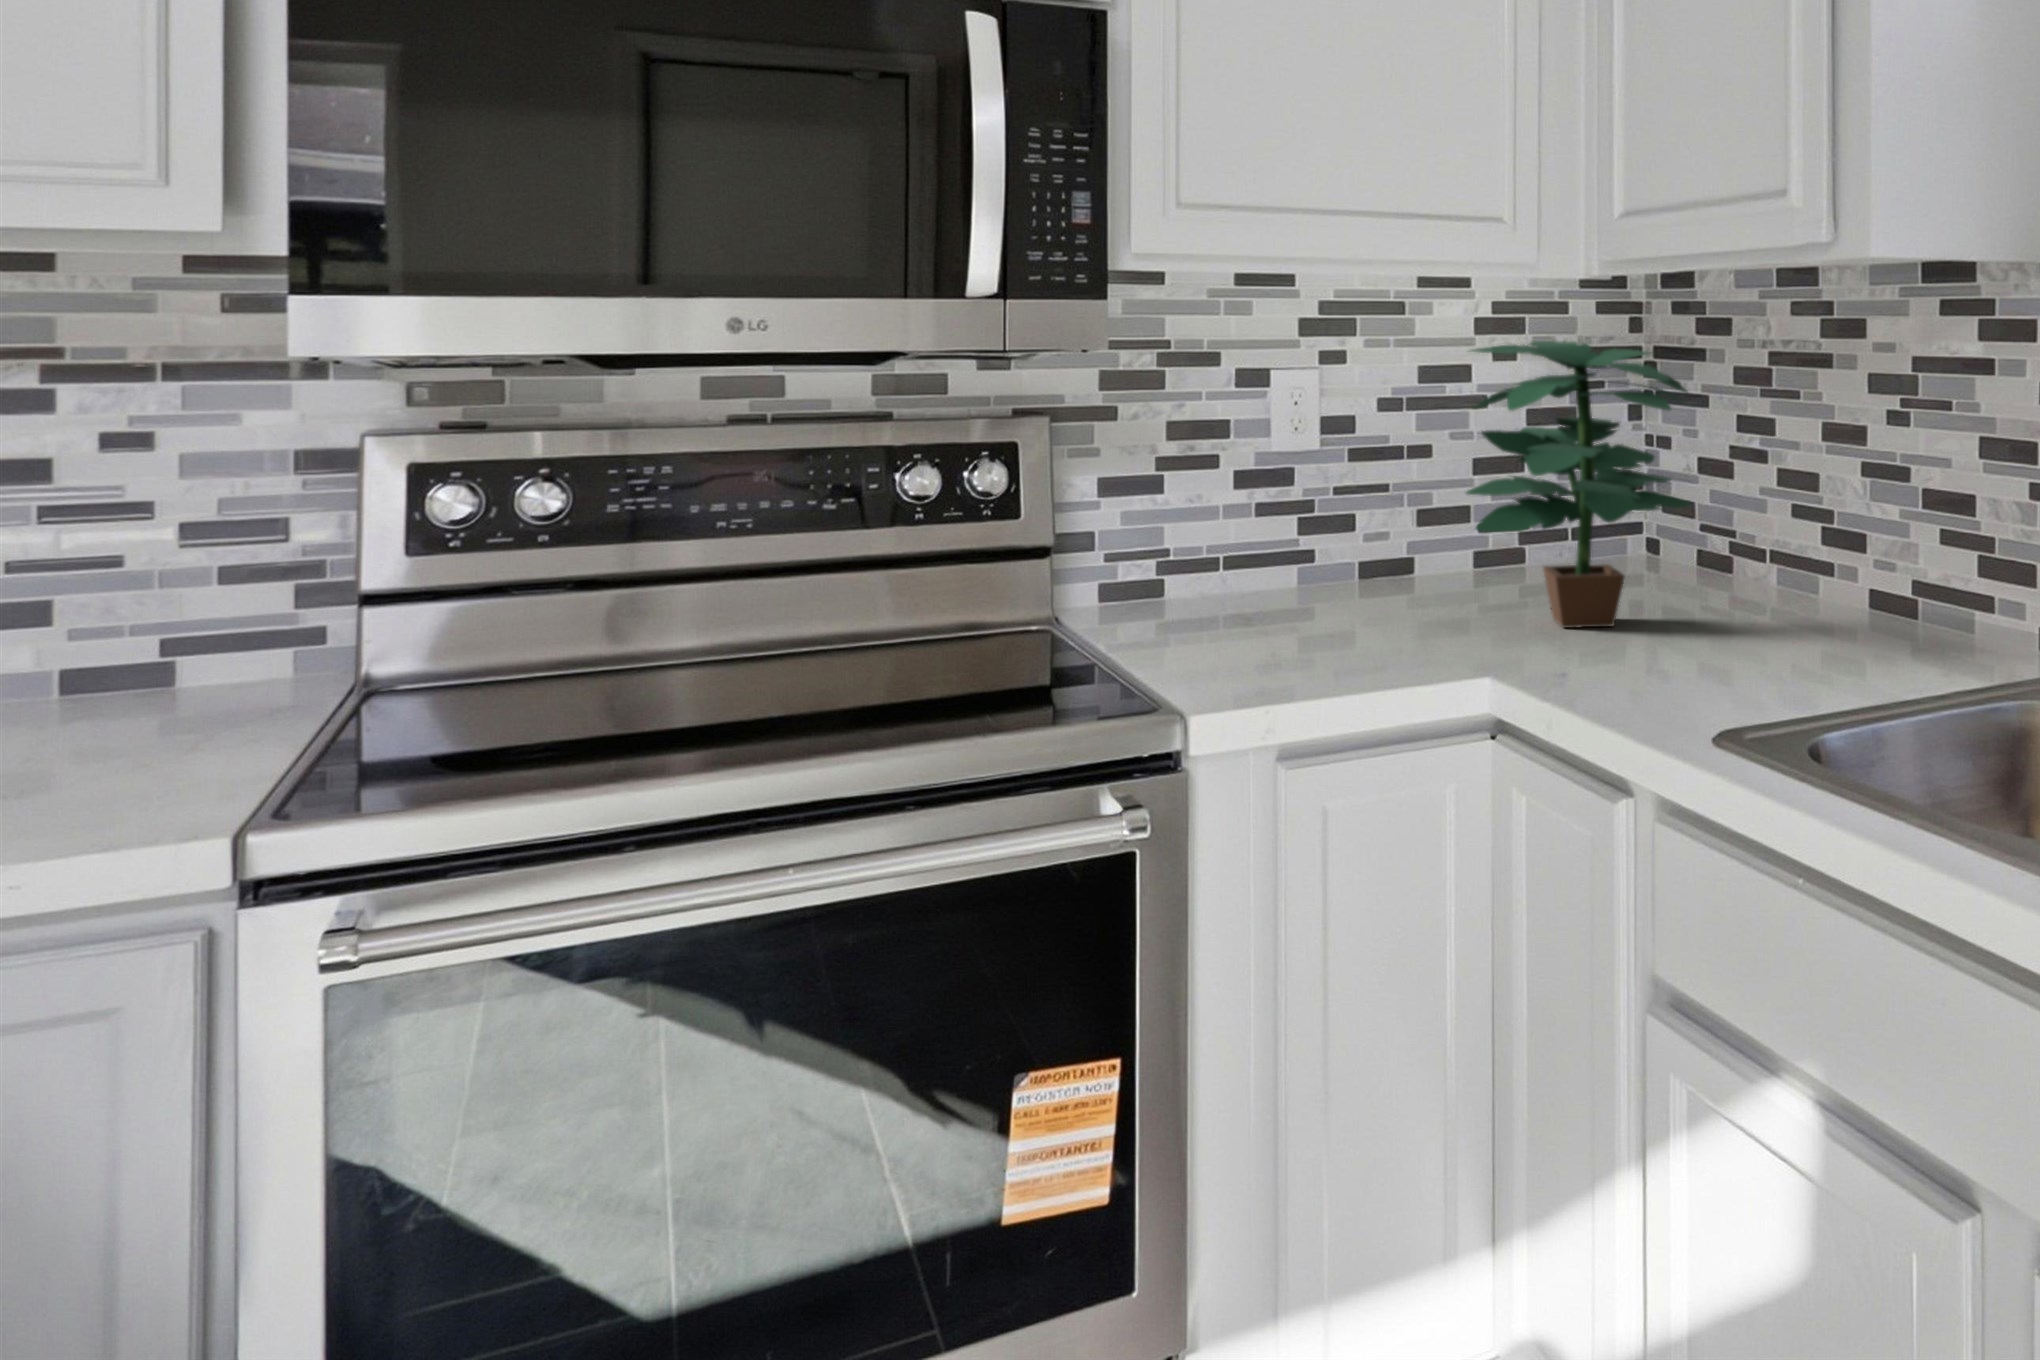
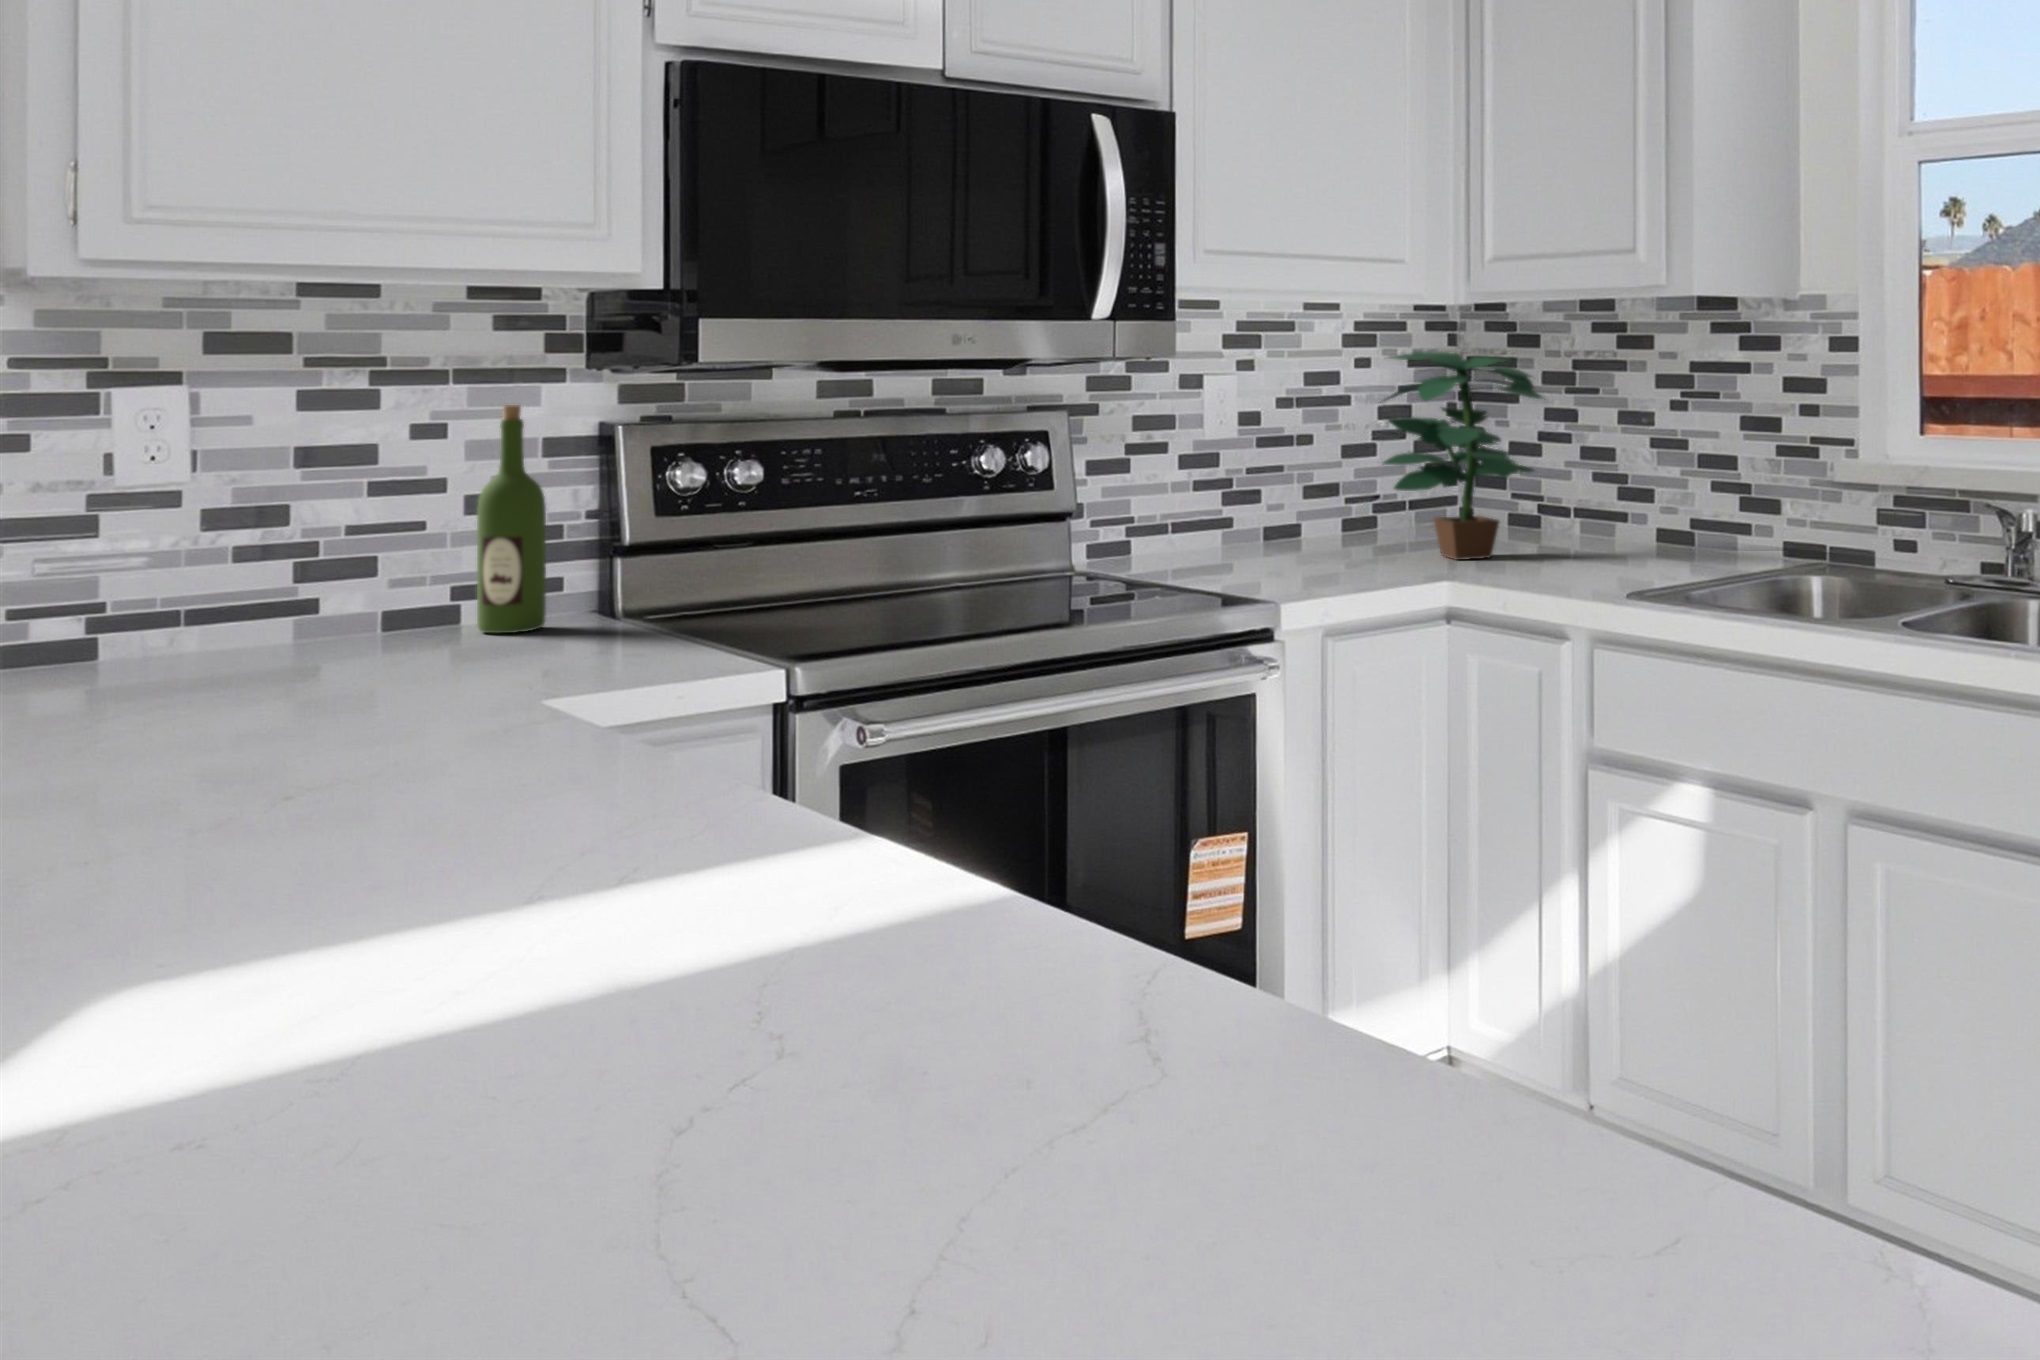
wine bottle: none [146,409,248,712] -> present [477,405,546,633]

